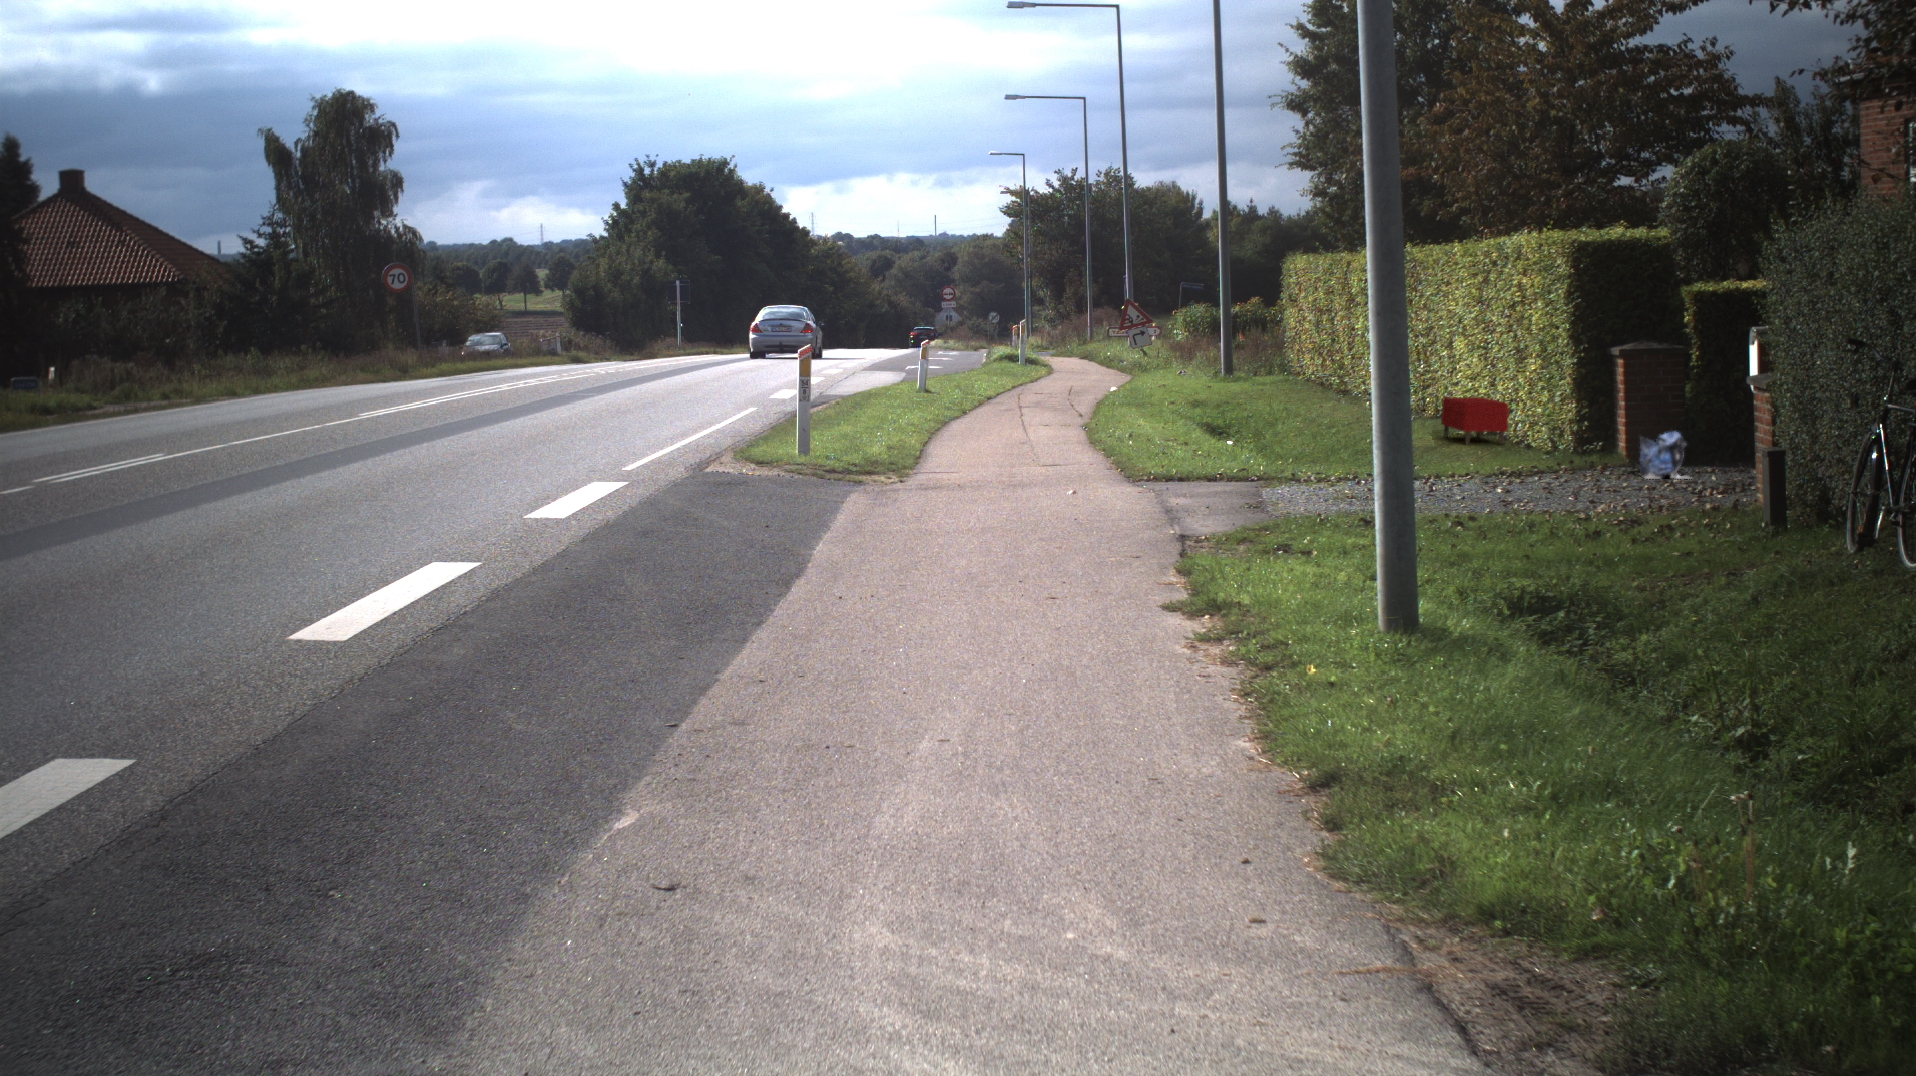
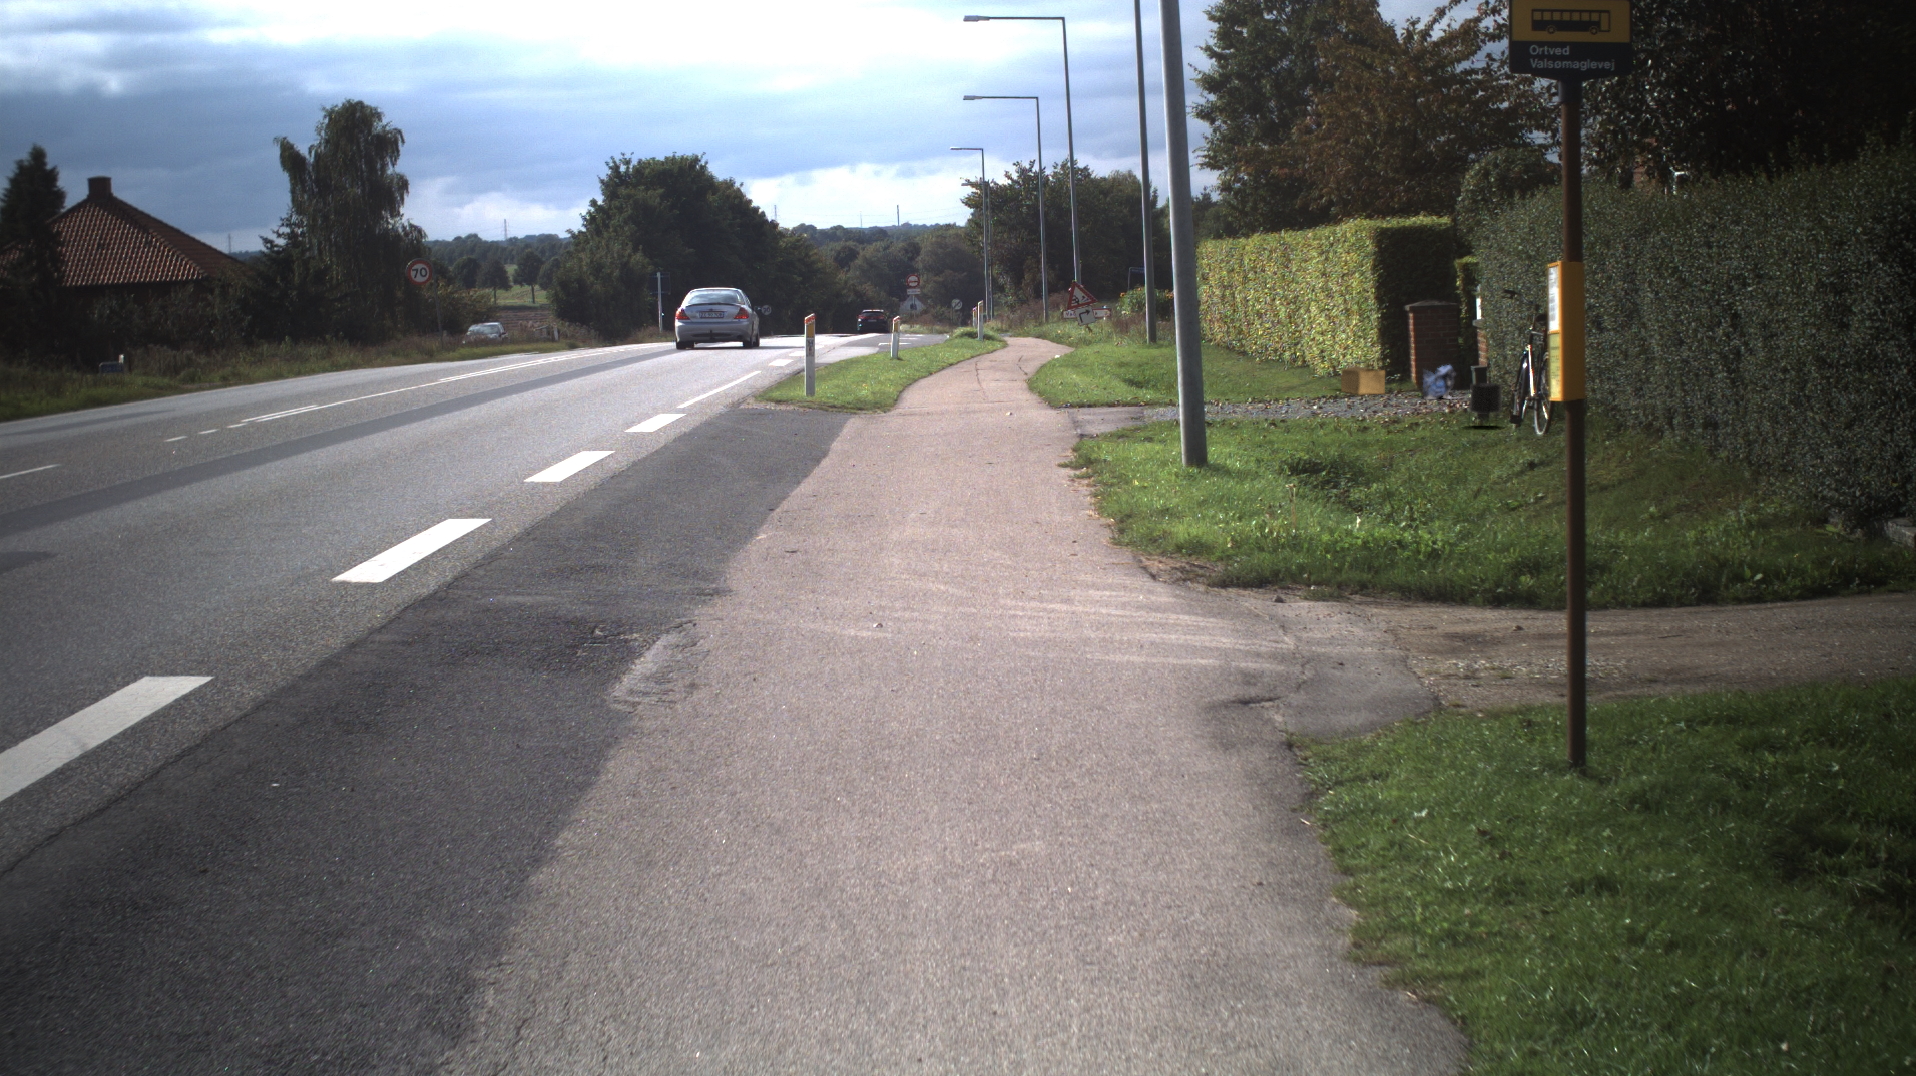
bench: present [1441,397,1509,445] -> none [1298,348,1345,384]
cardboard box: none [1514,426,1580,467] -> present [1341,366,1385,395]
planter: none [1760,474,1816,542] -> present [1469,383,1502,414]

